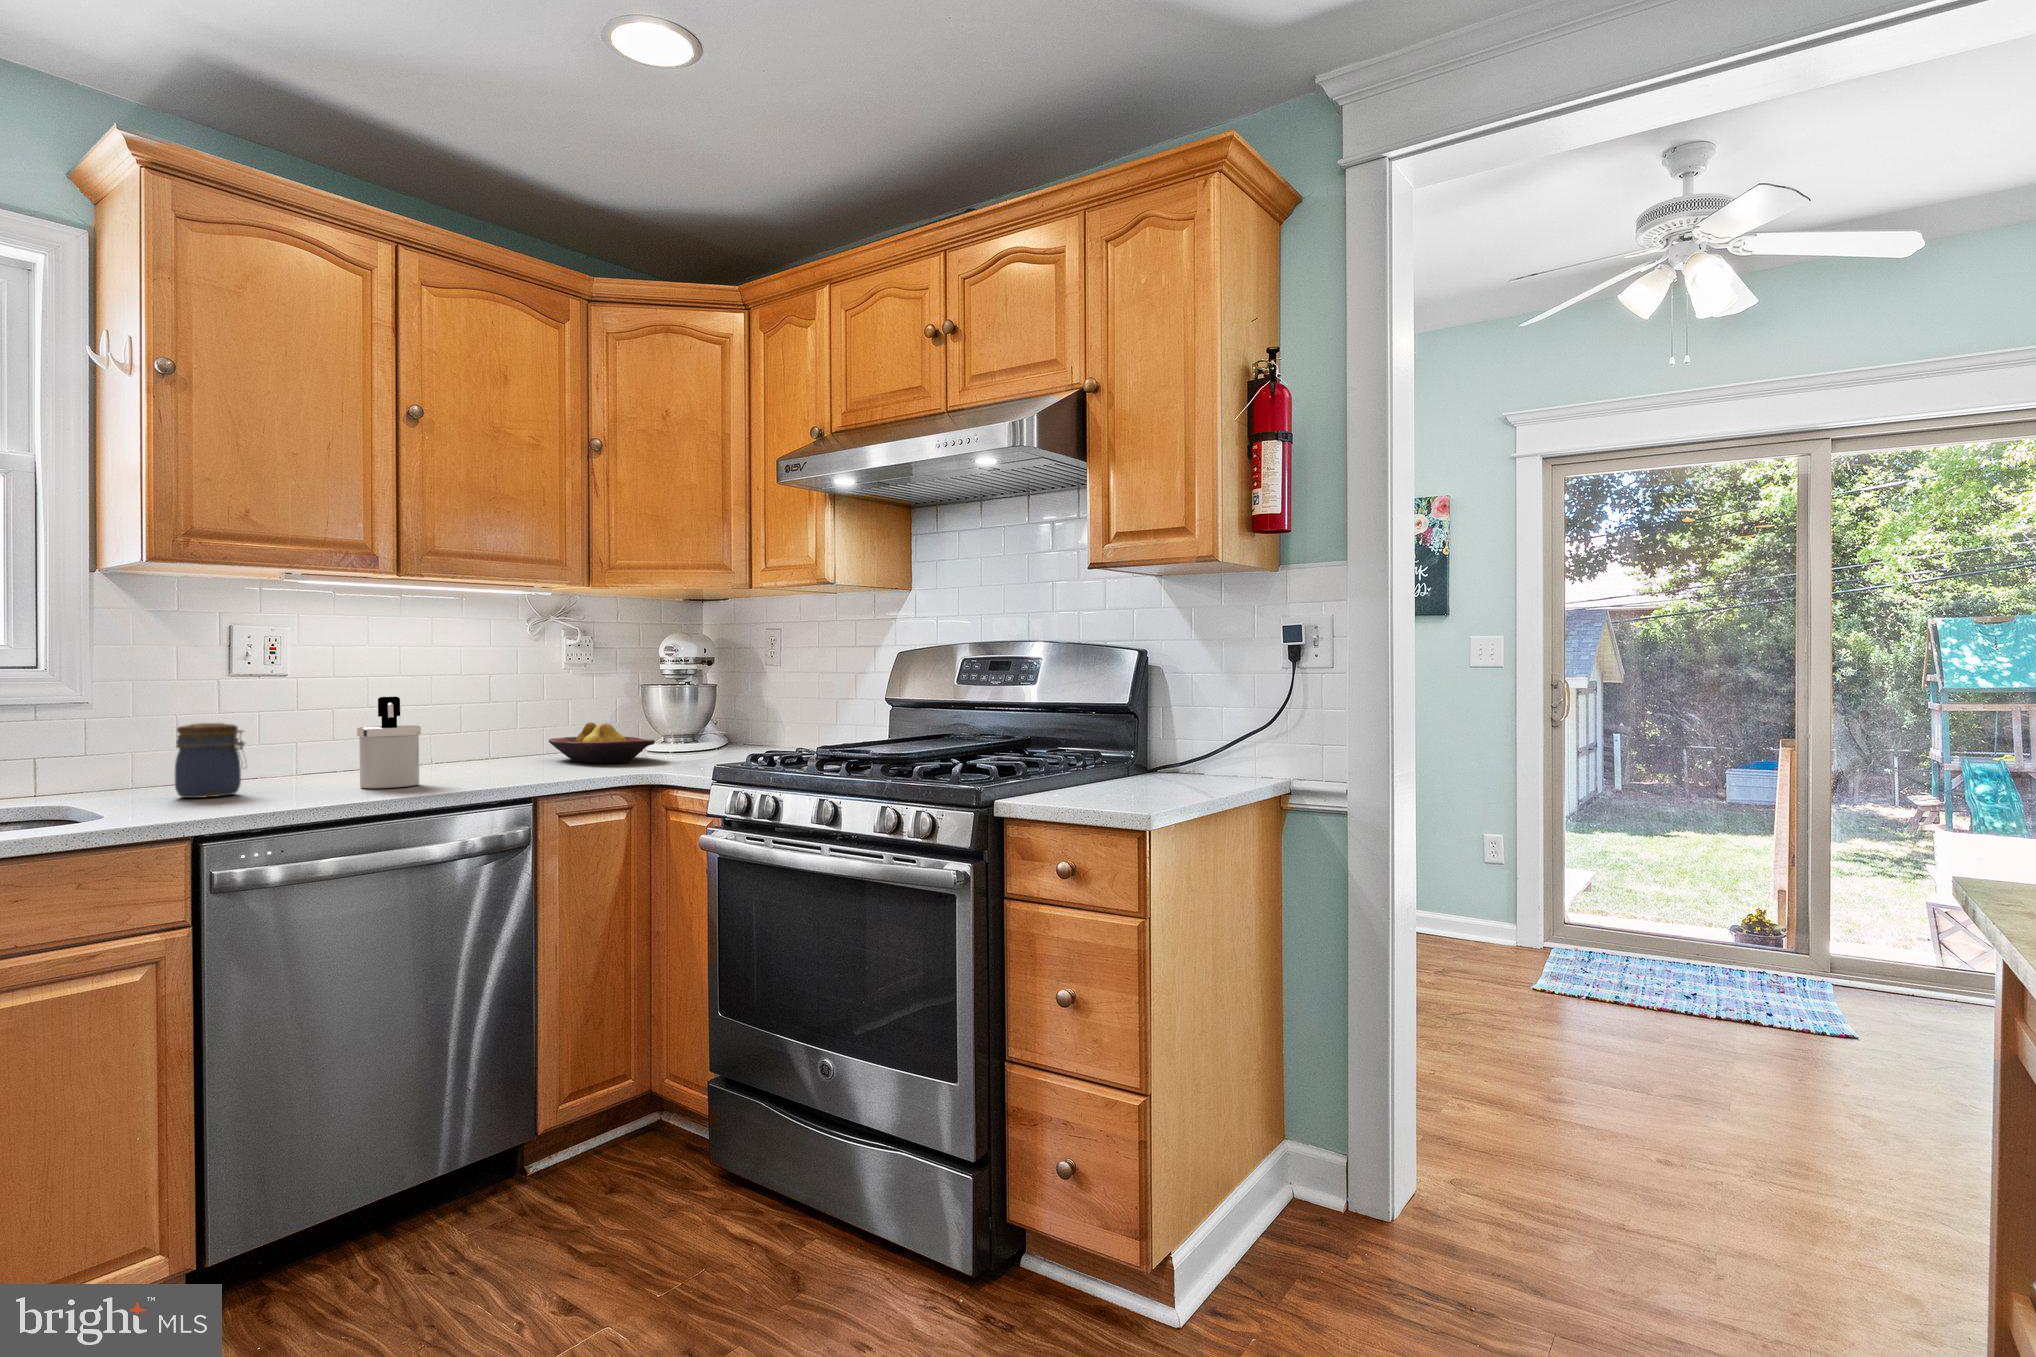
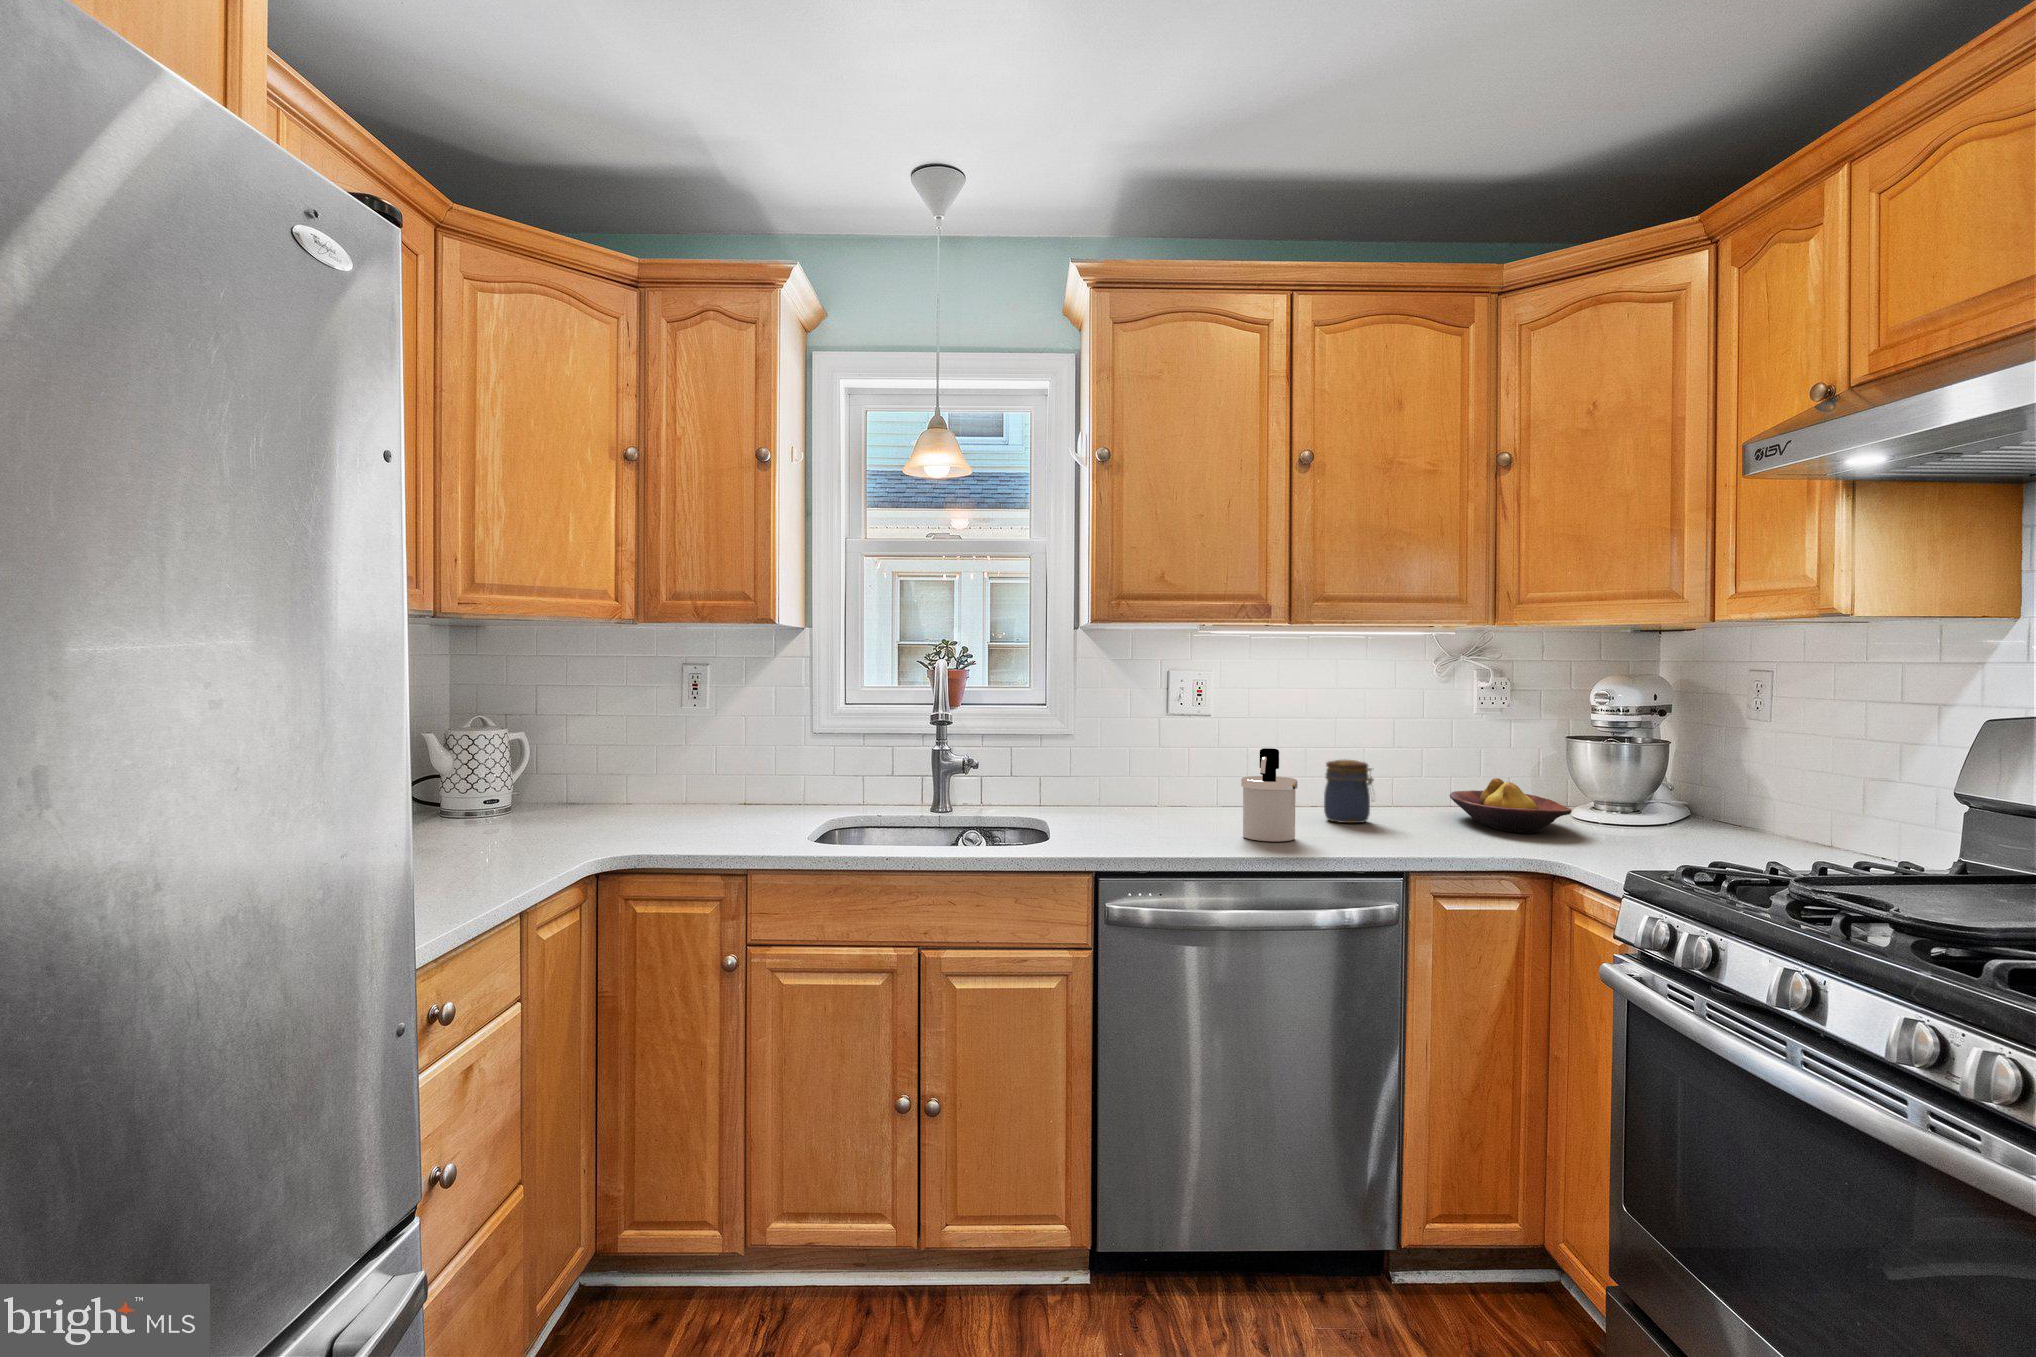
jar: present [175,723,246,798] -> present [1324,760,1373,823]

